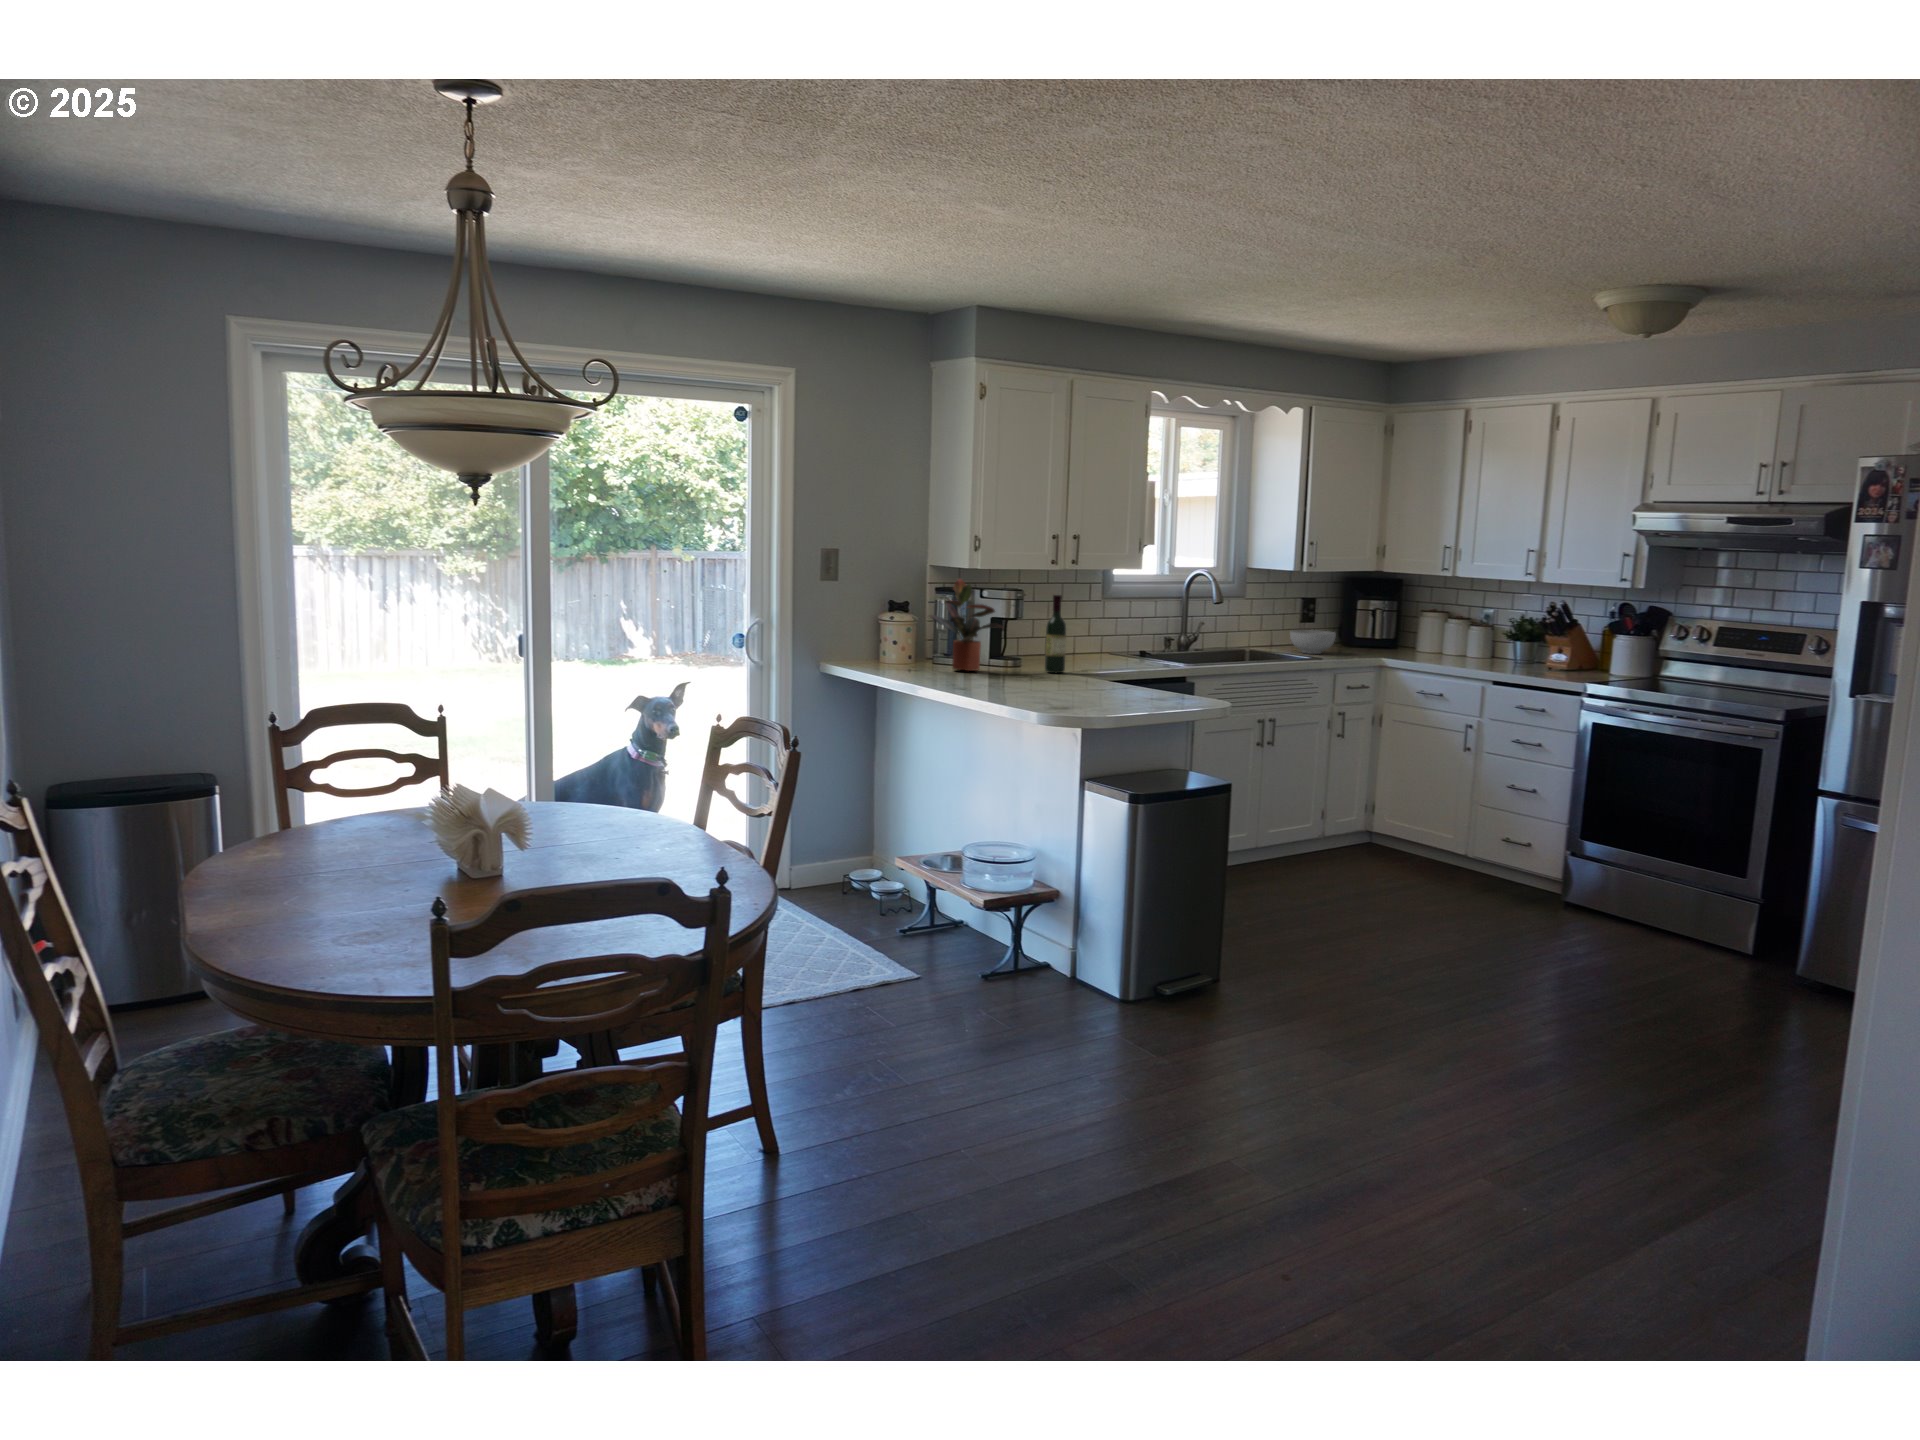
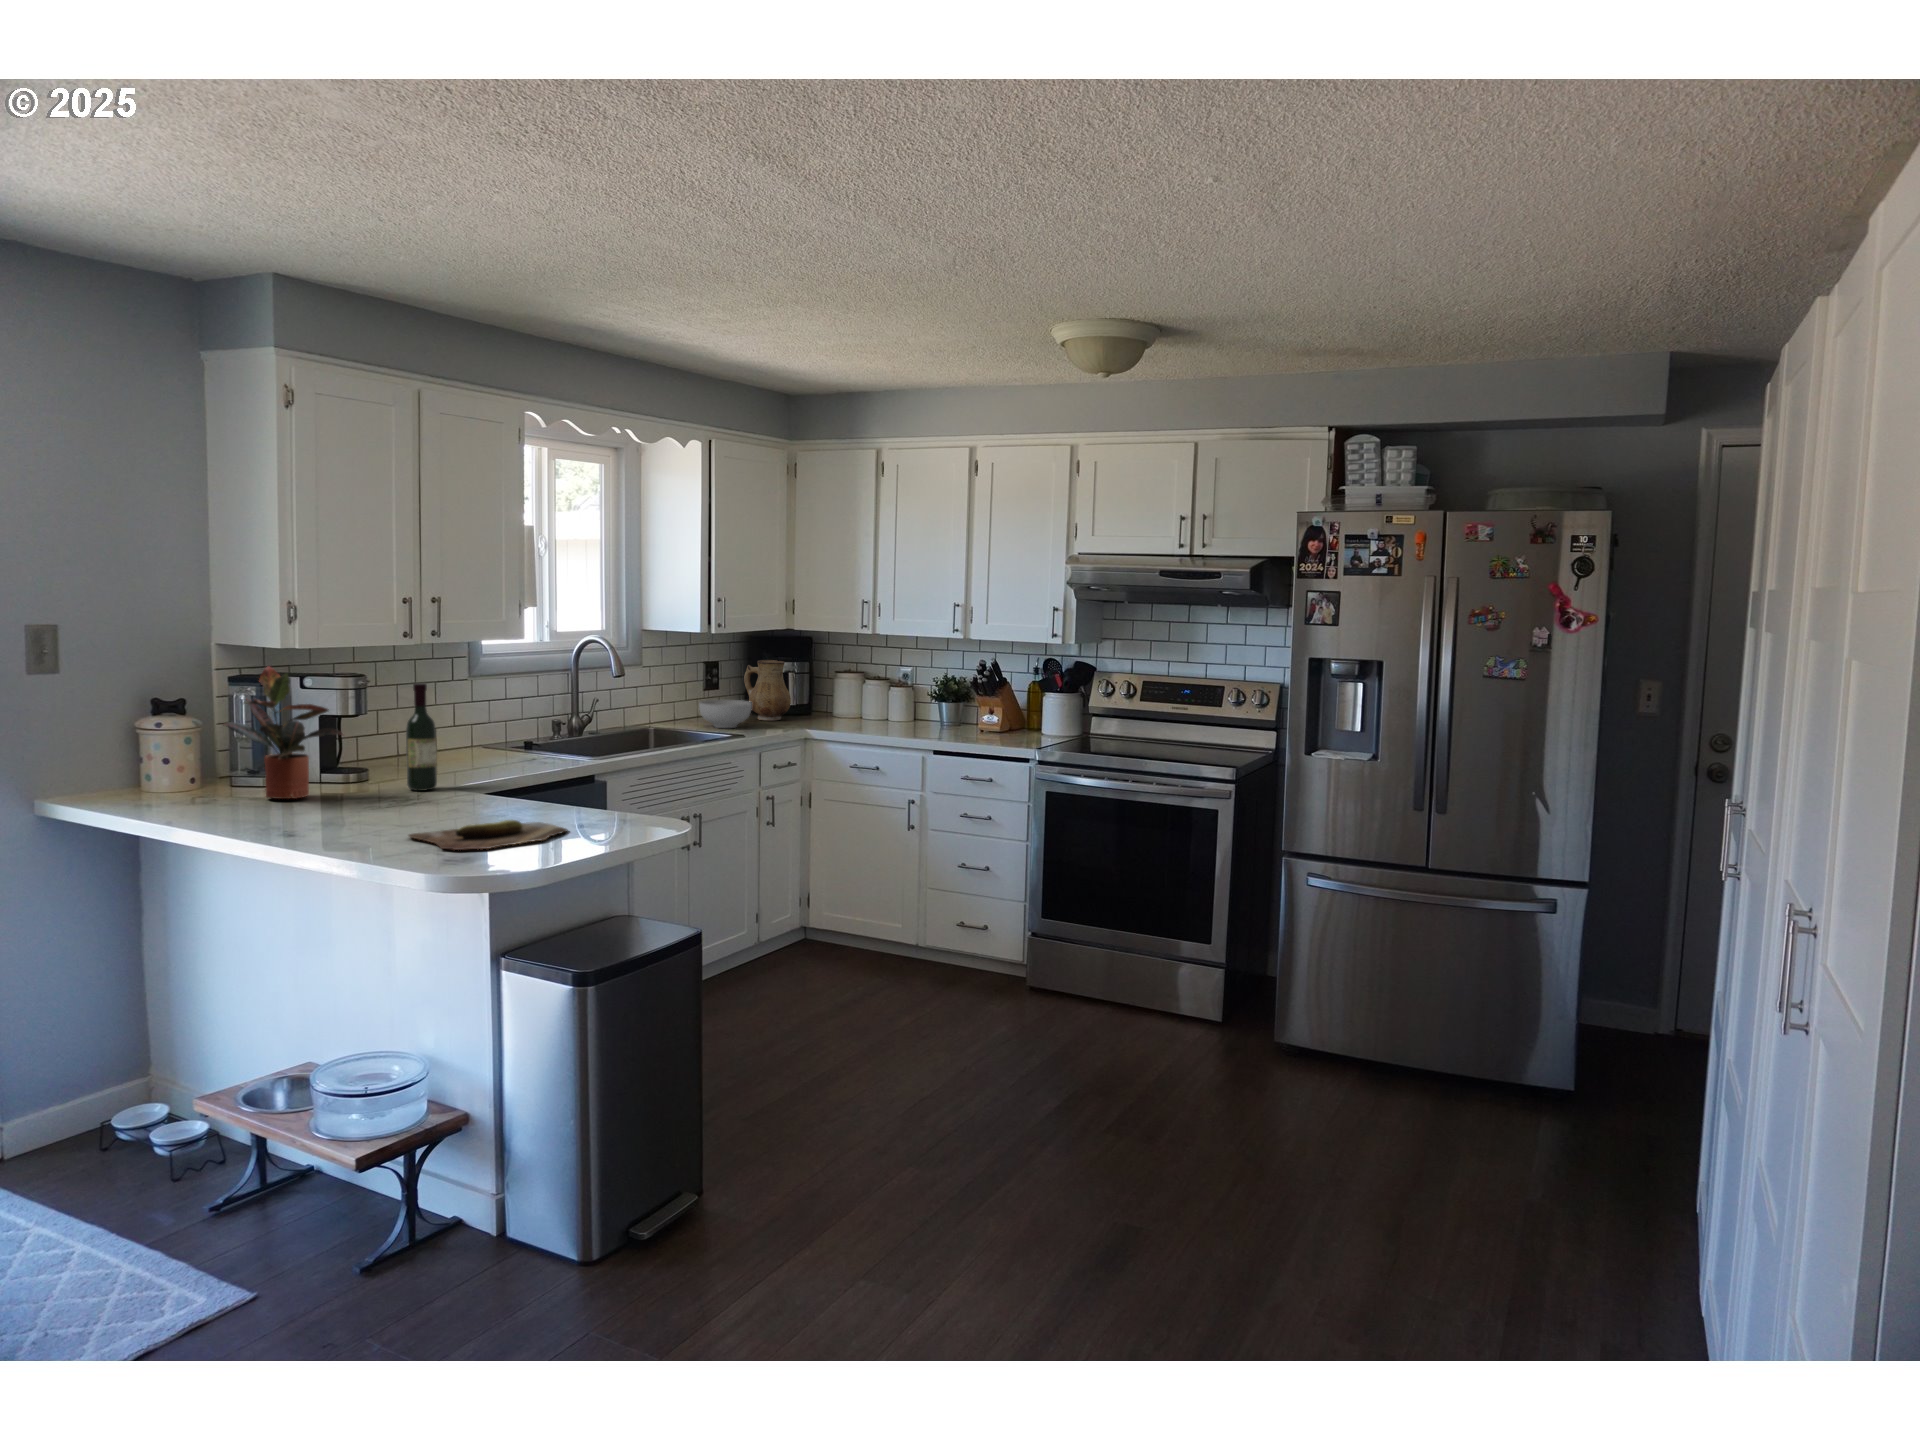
ceramic pitcher: none [1336,599,1375,651] -> present [744,660,791,720]
cutting board: none [1032,688,1142,704] -> present [409,820,567,850]

